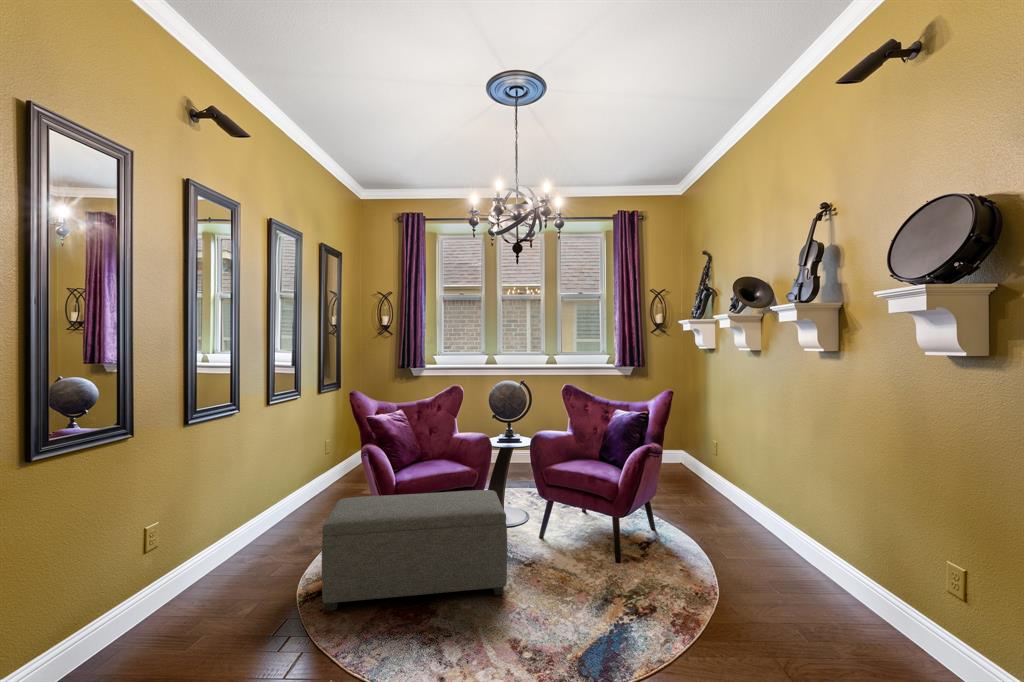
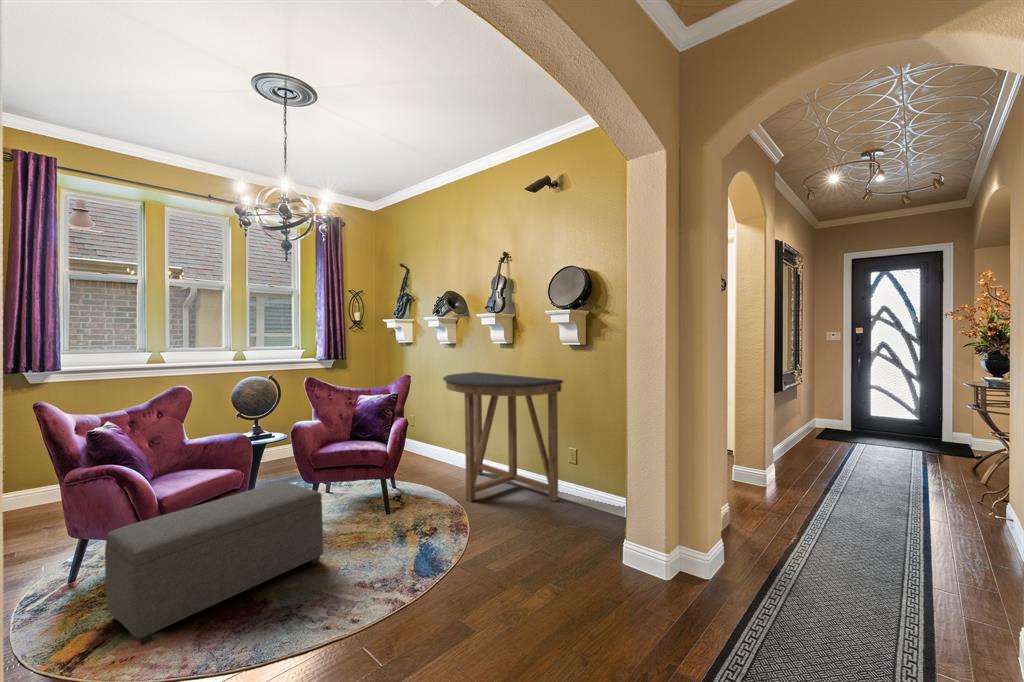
console table: none [713,393,924,647] -> present [443,372,563,502]

